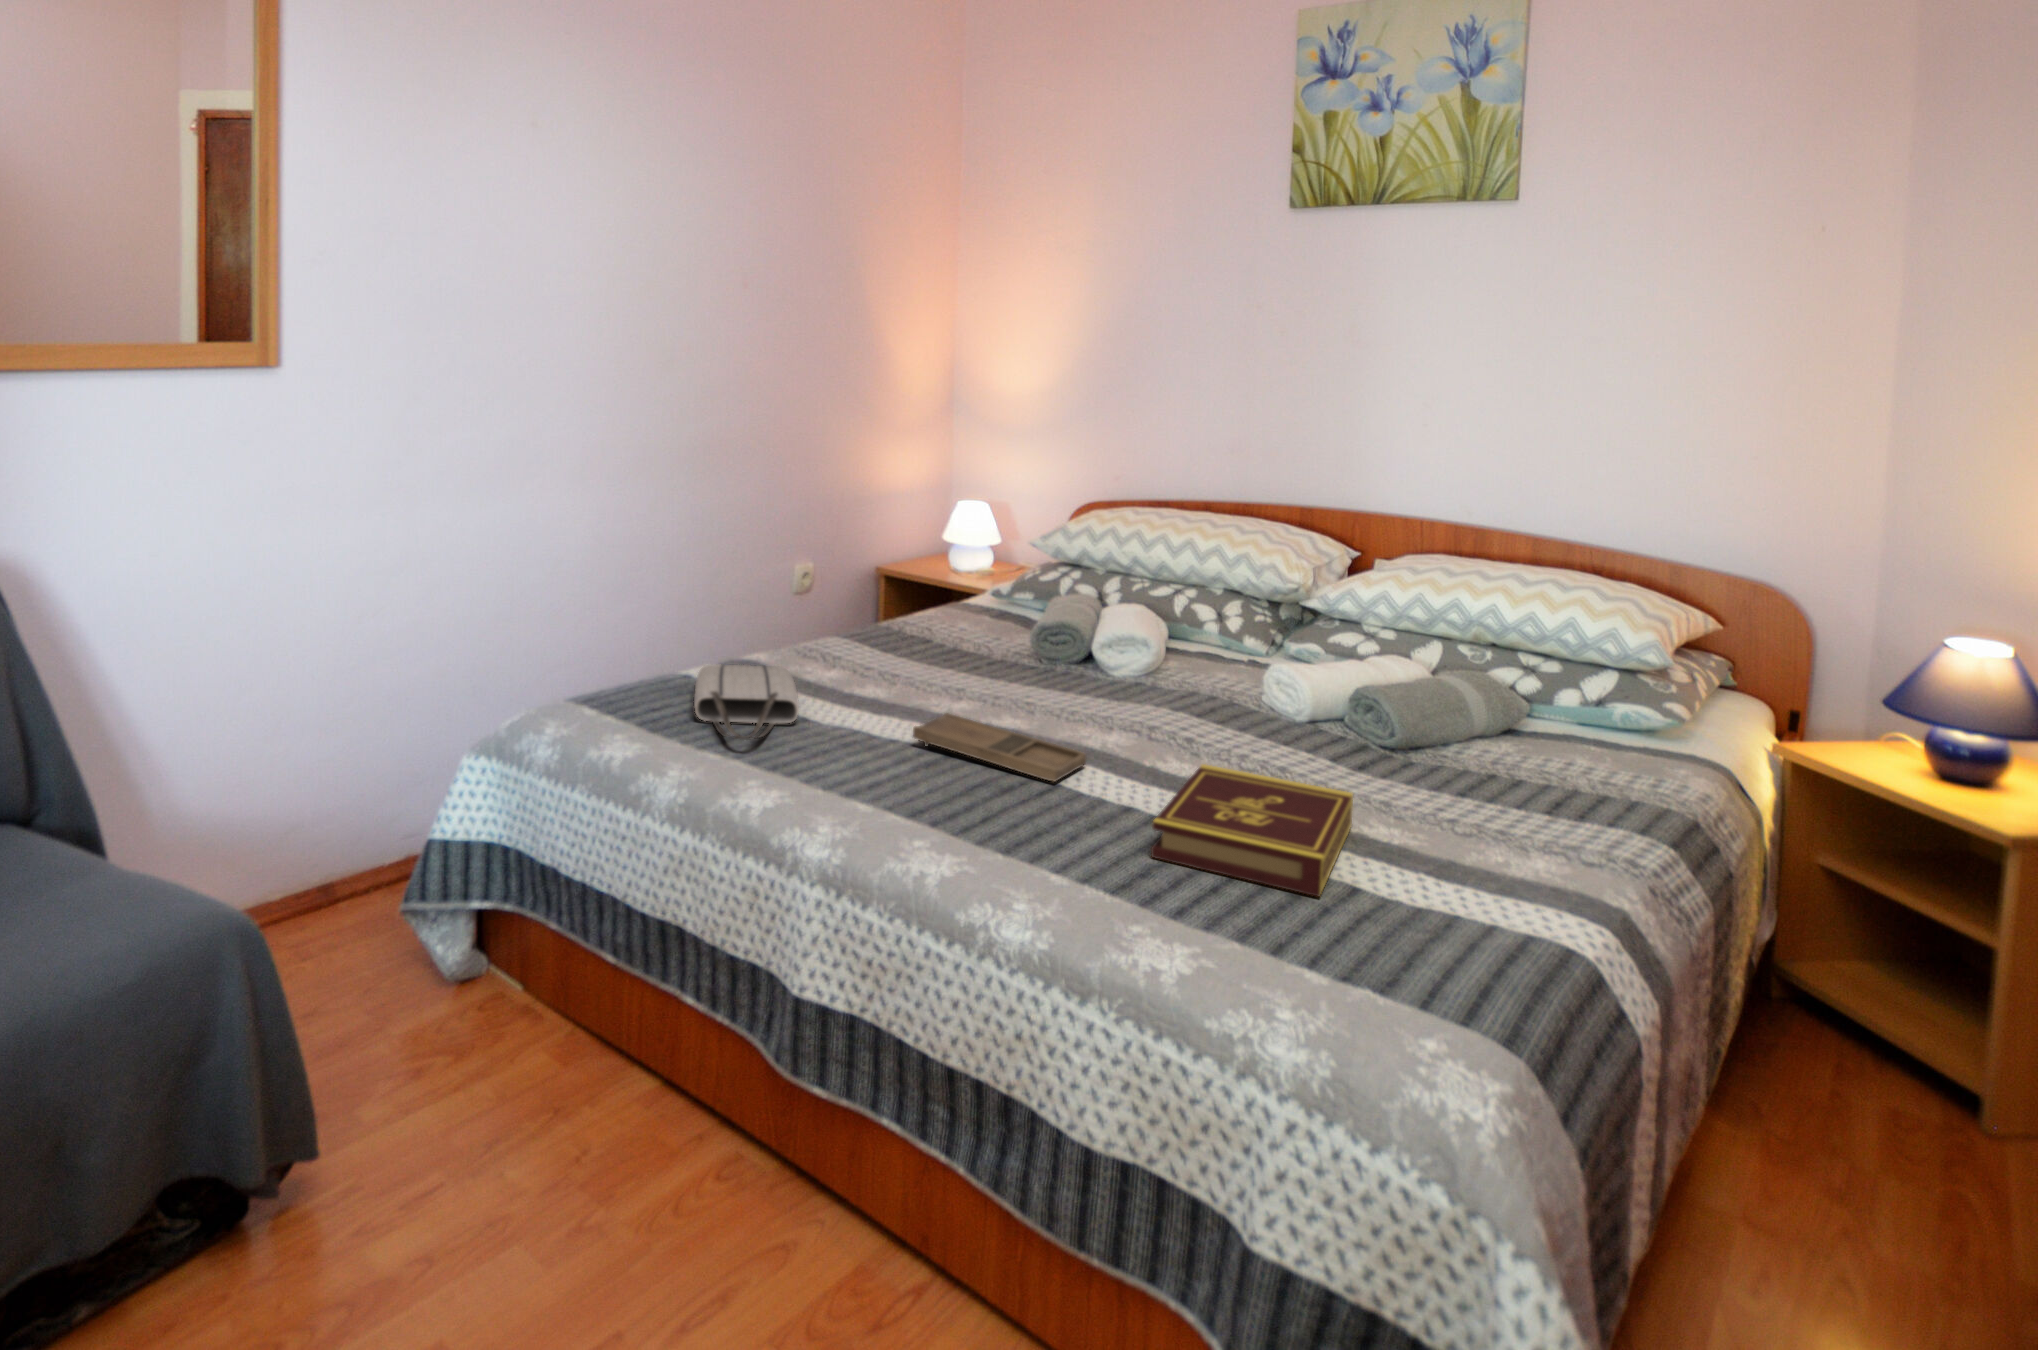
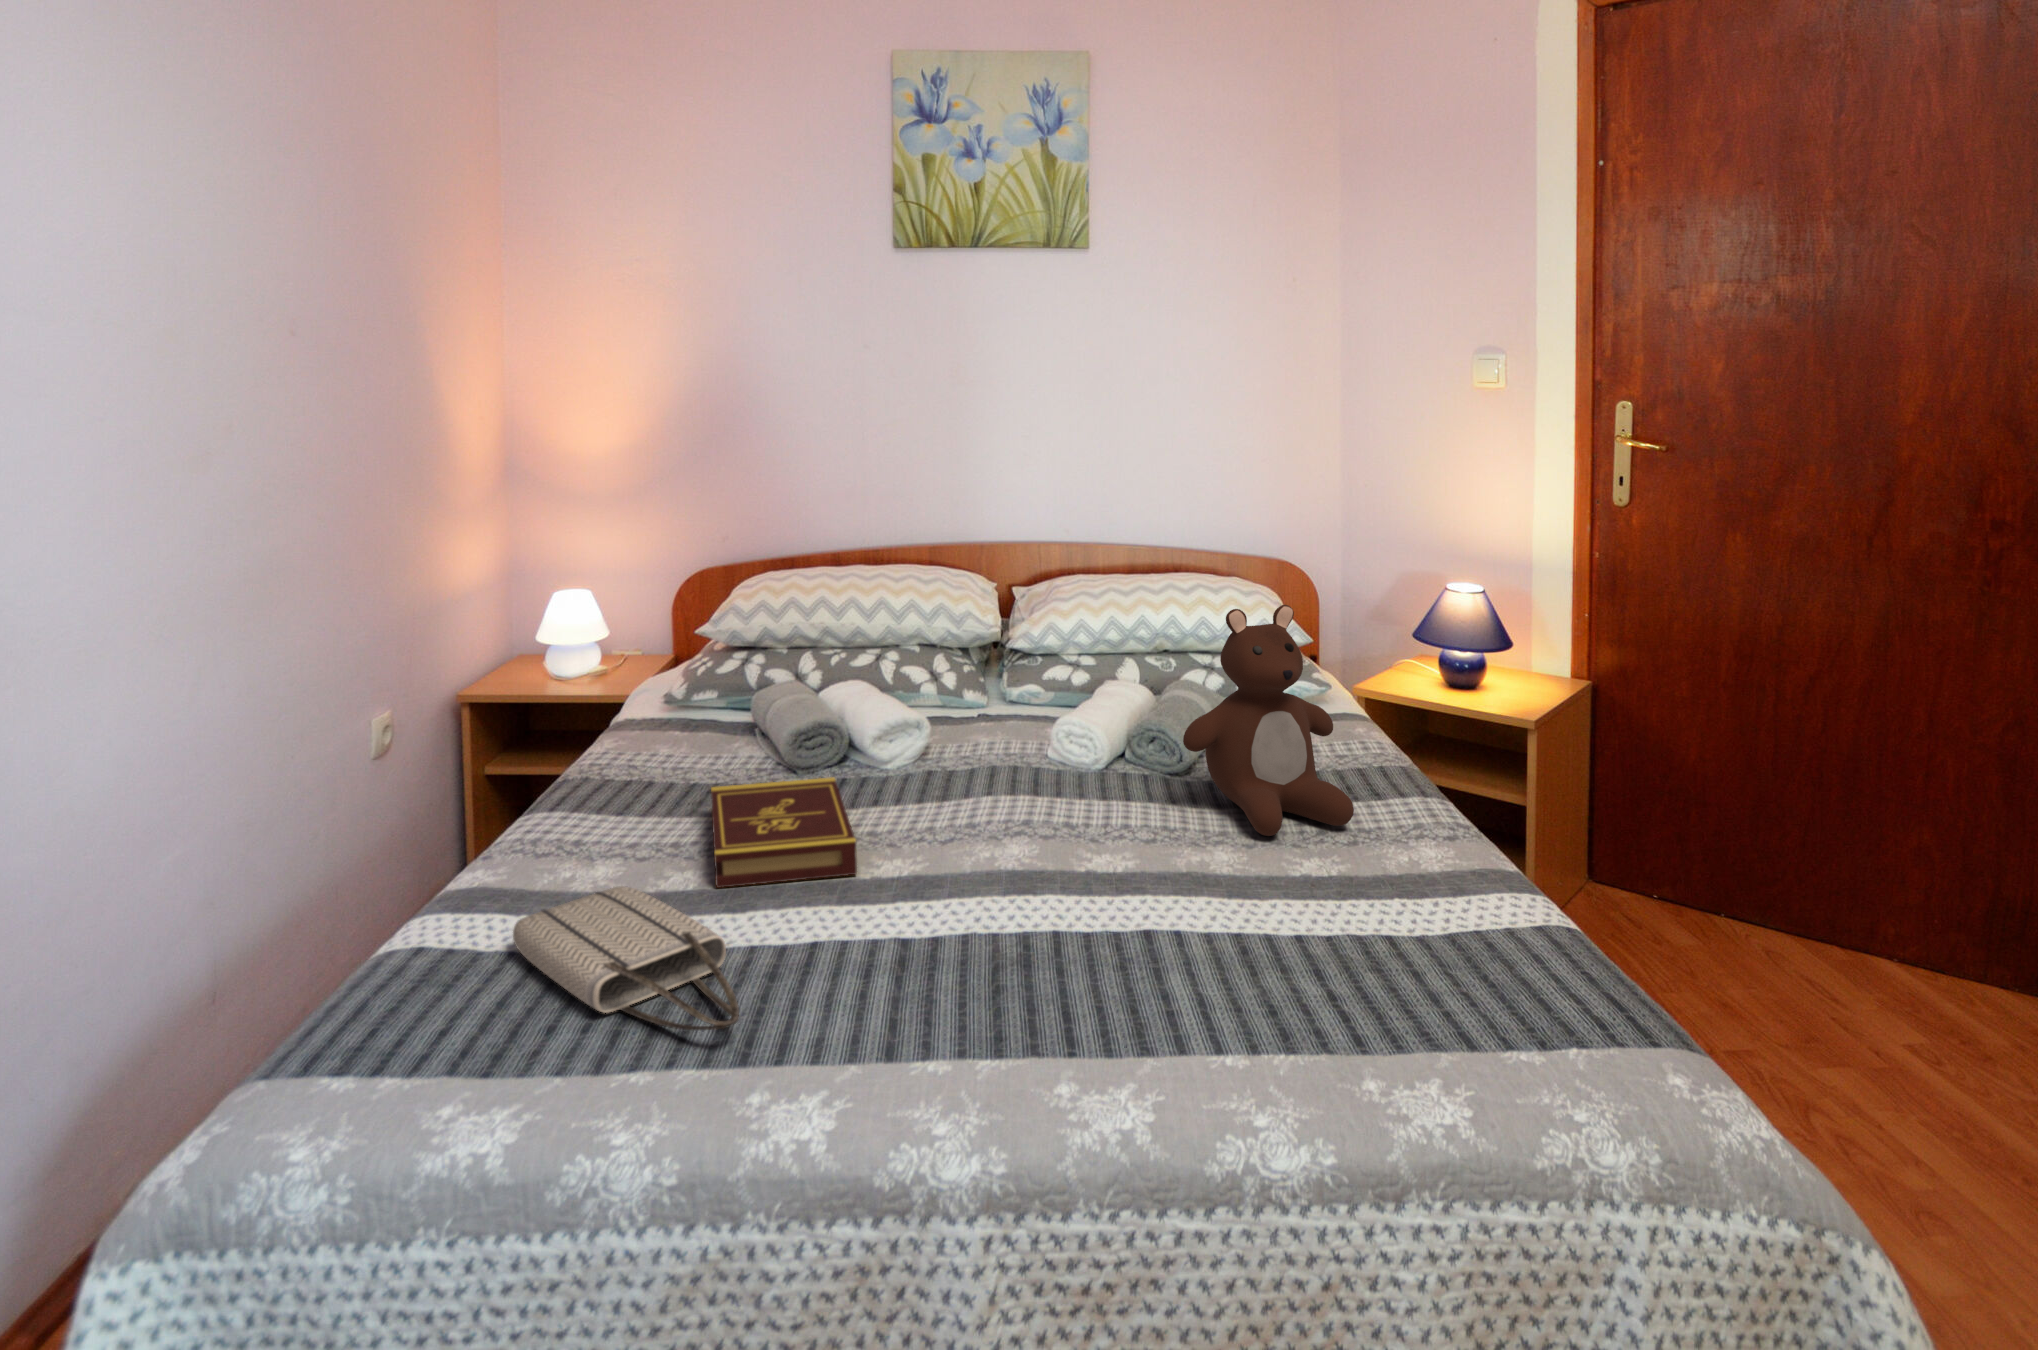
teddy bear: none [1321,563,1526,808] -> present [1183,605,1354,836]
tray: present [913,713,1086,782] -> none [881,885,1074,939]
book: present [1151,764,1353,896] -> present [711,777,857,888]

